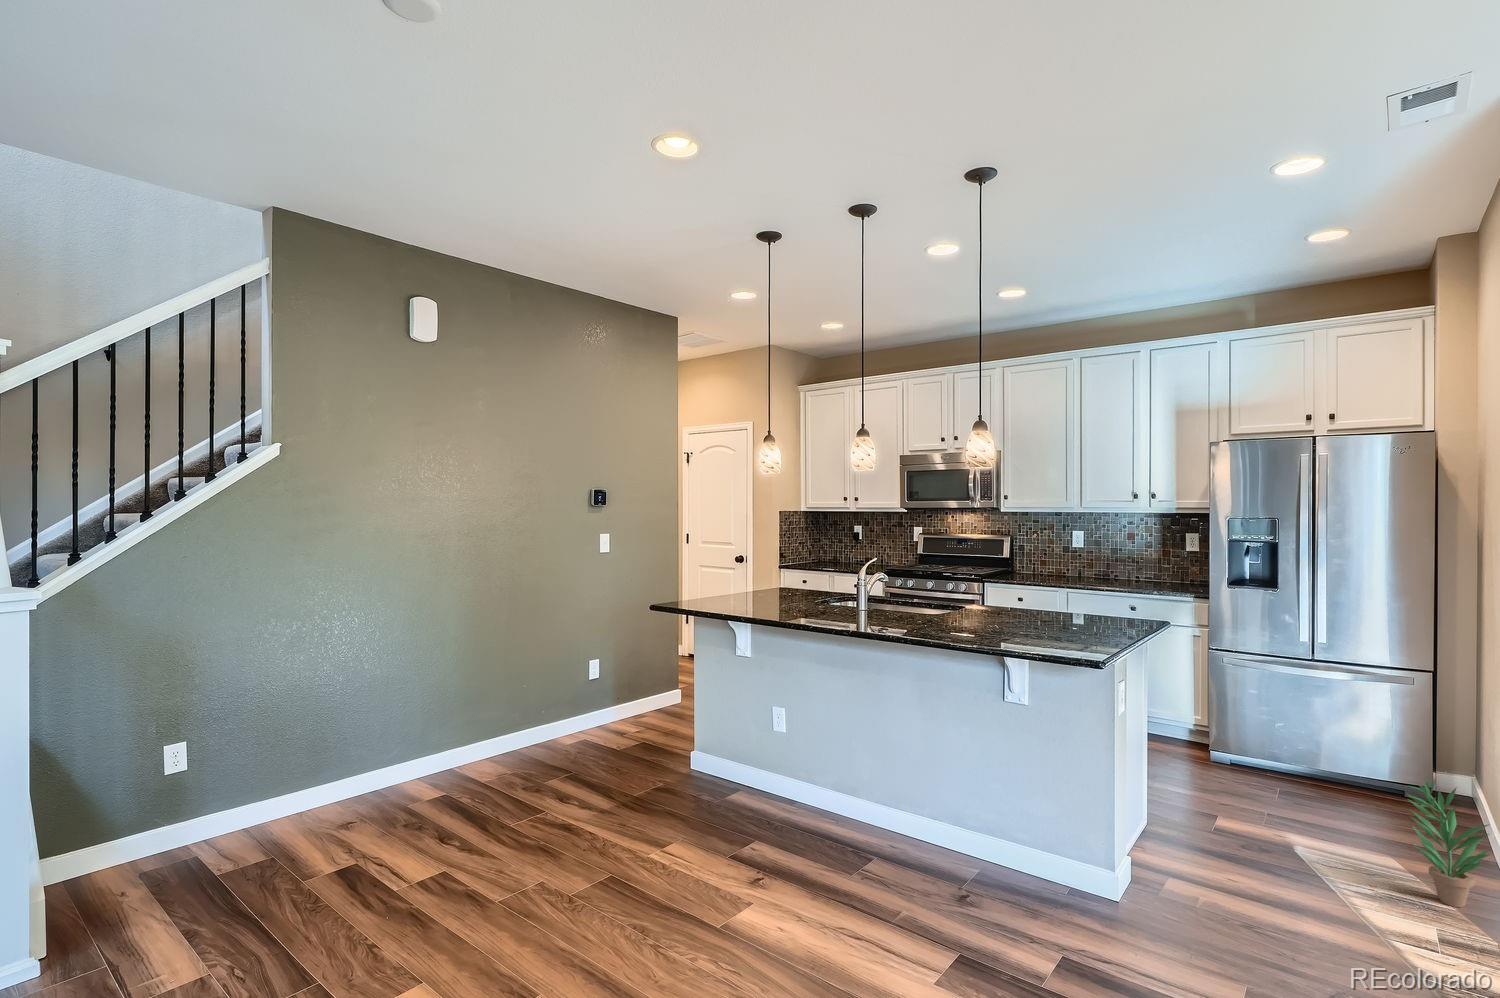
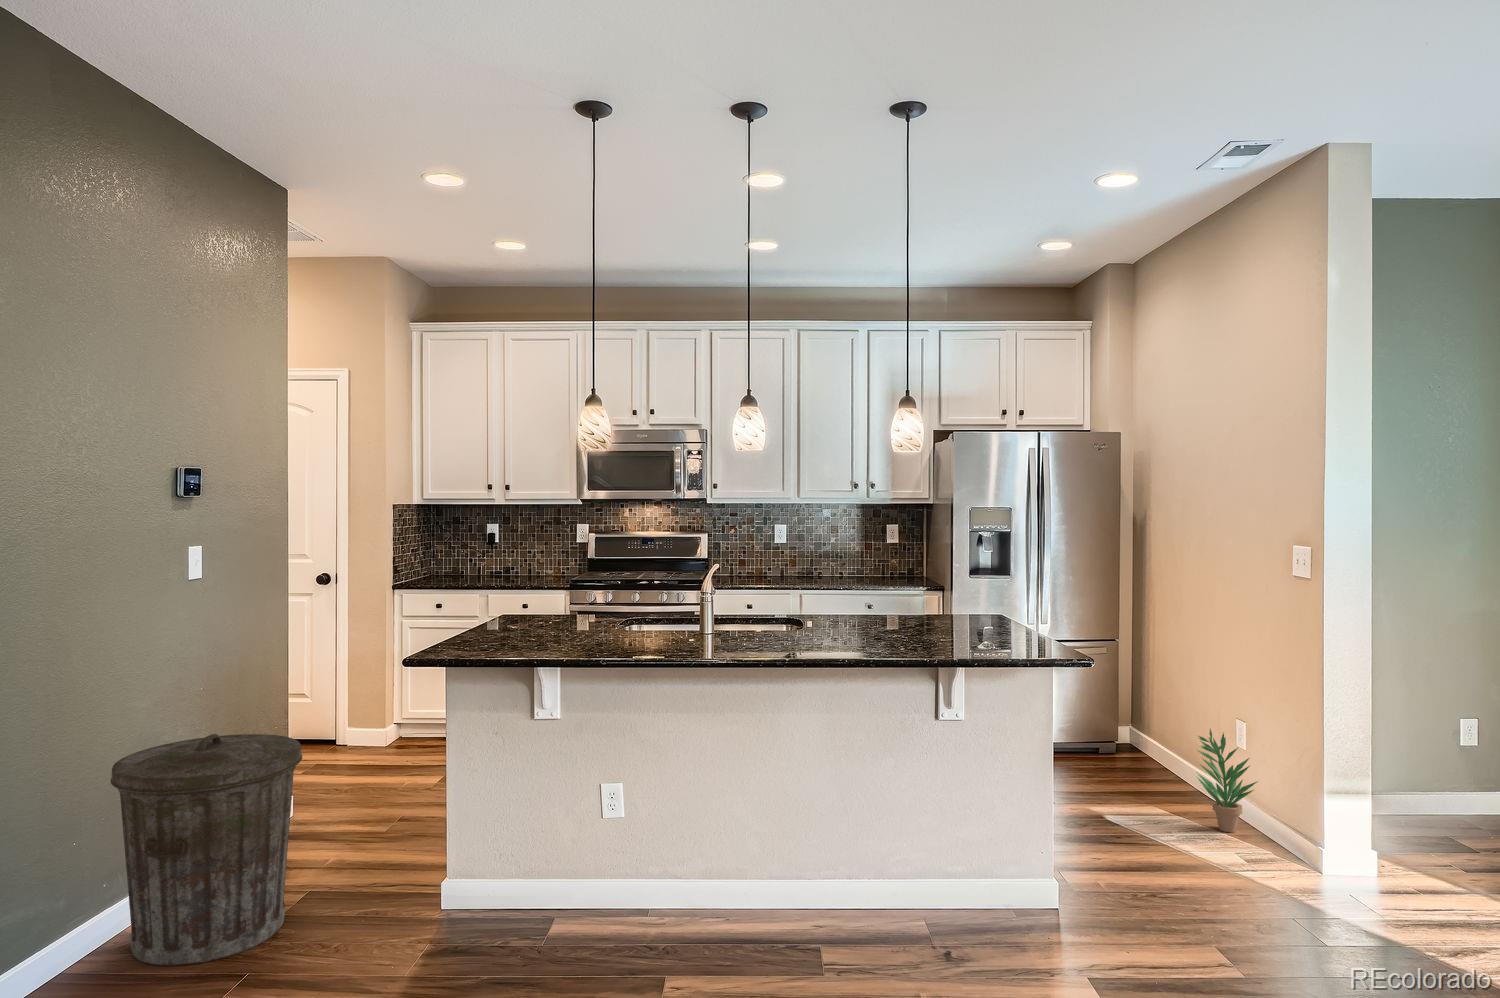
trash can: none [536,639,628,760] -> present [111,734,302,966]

